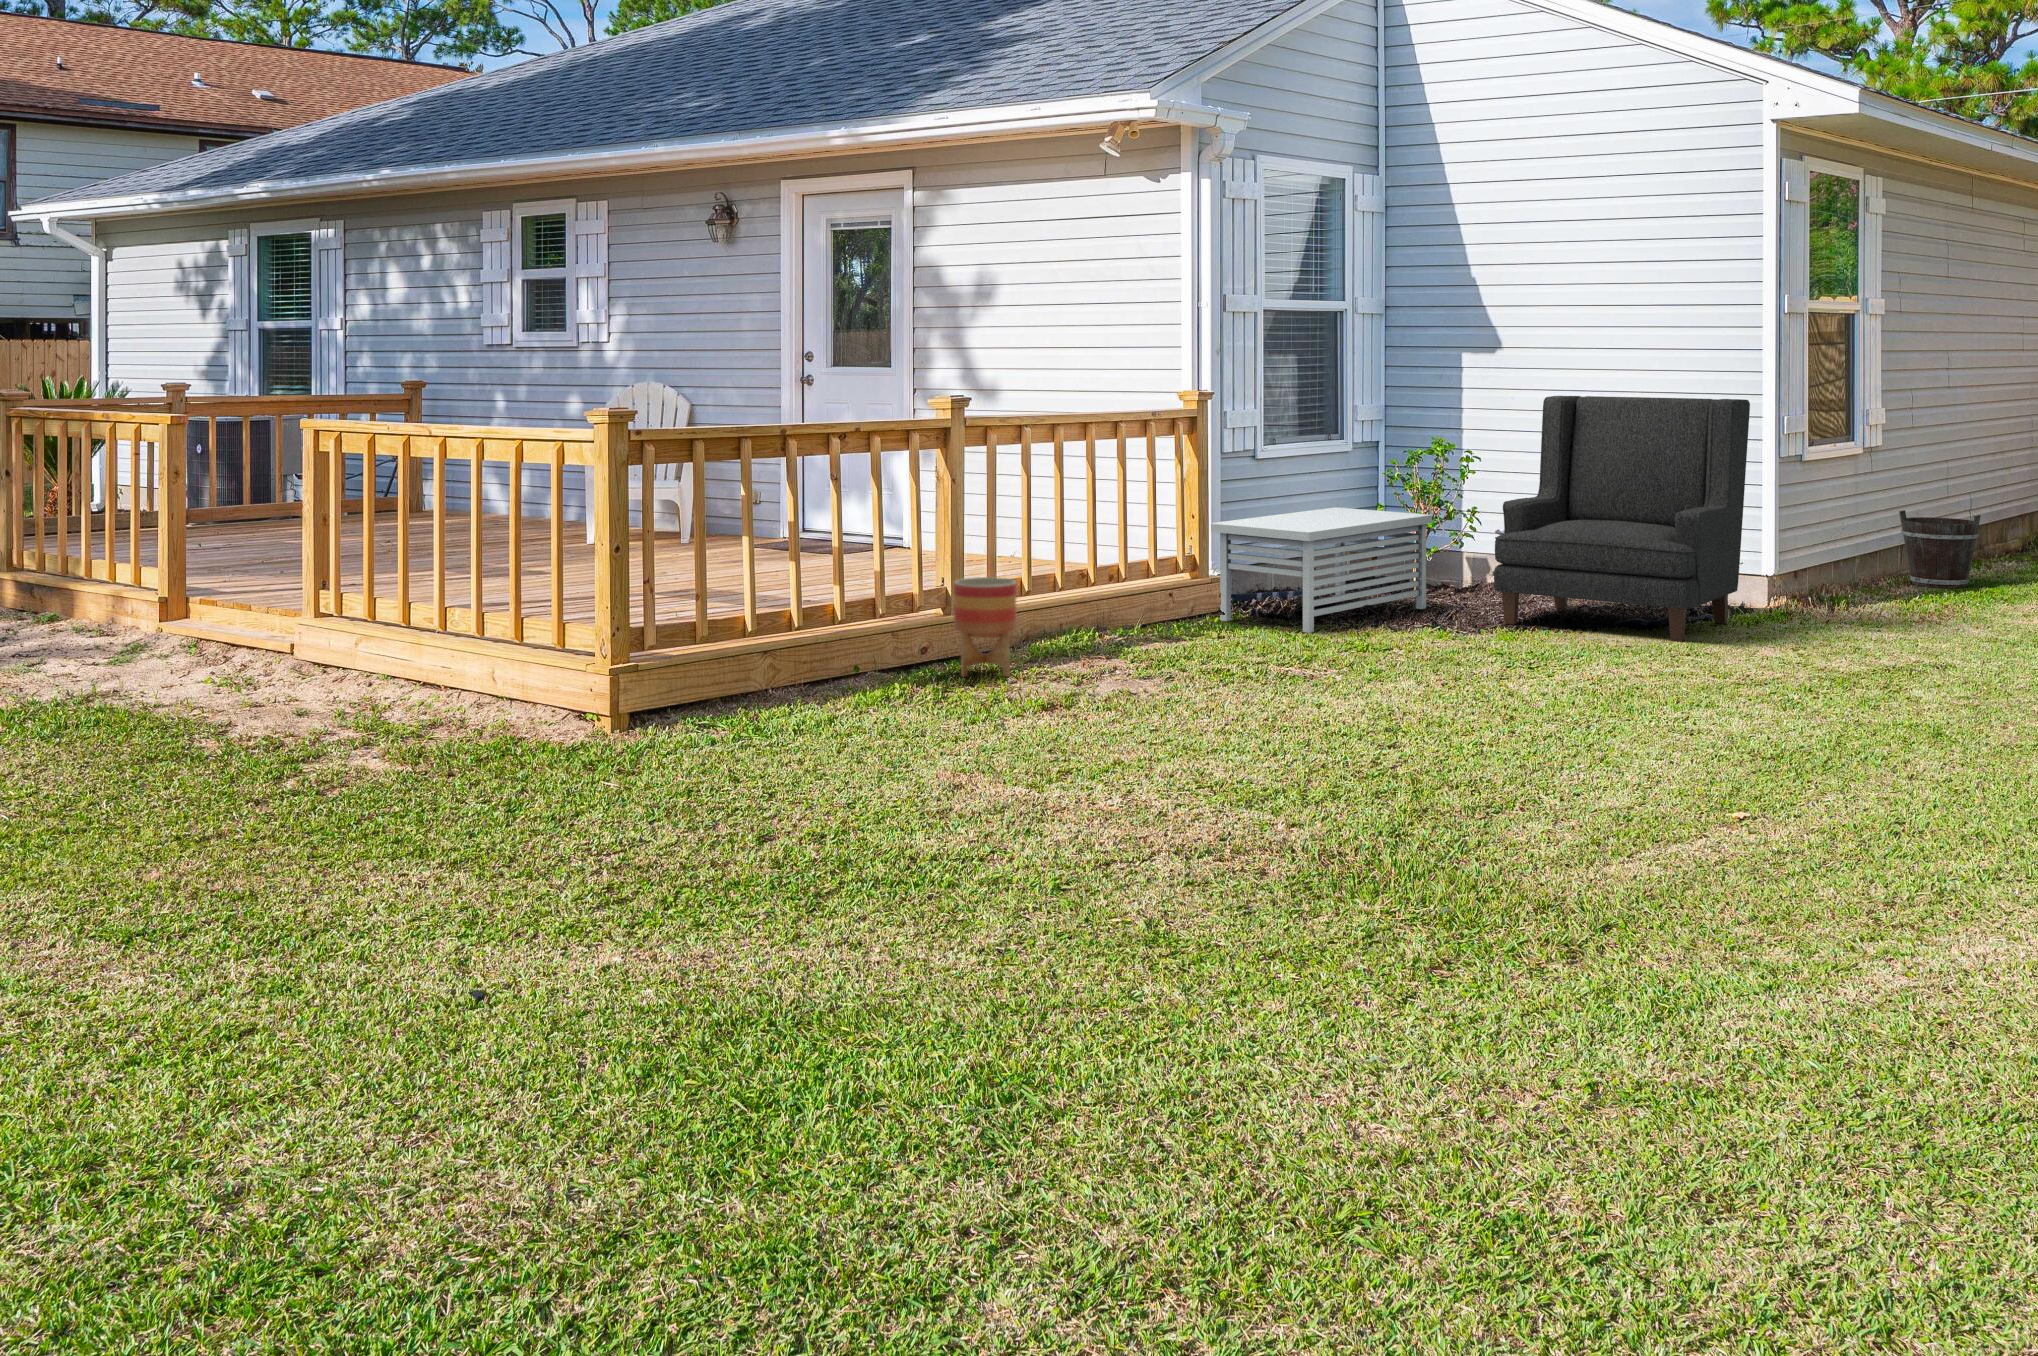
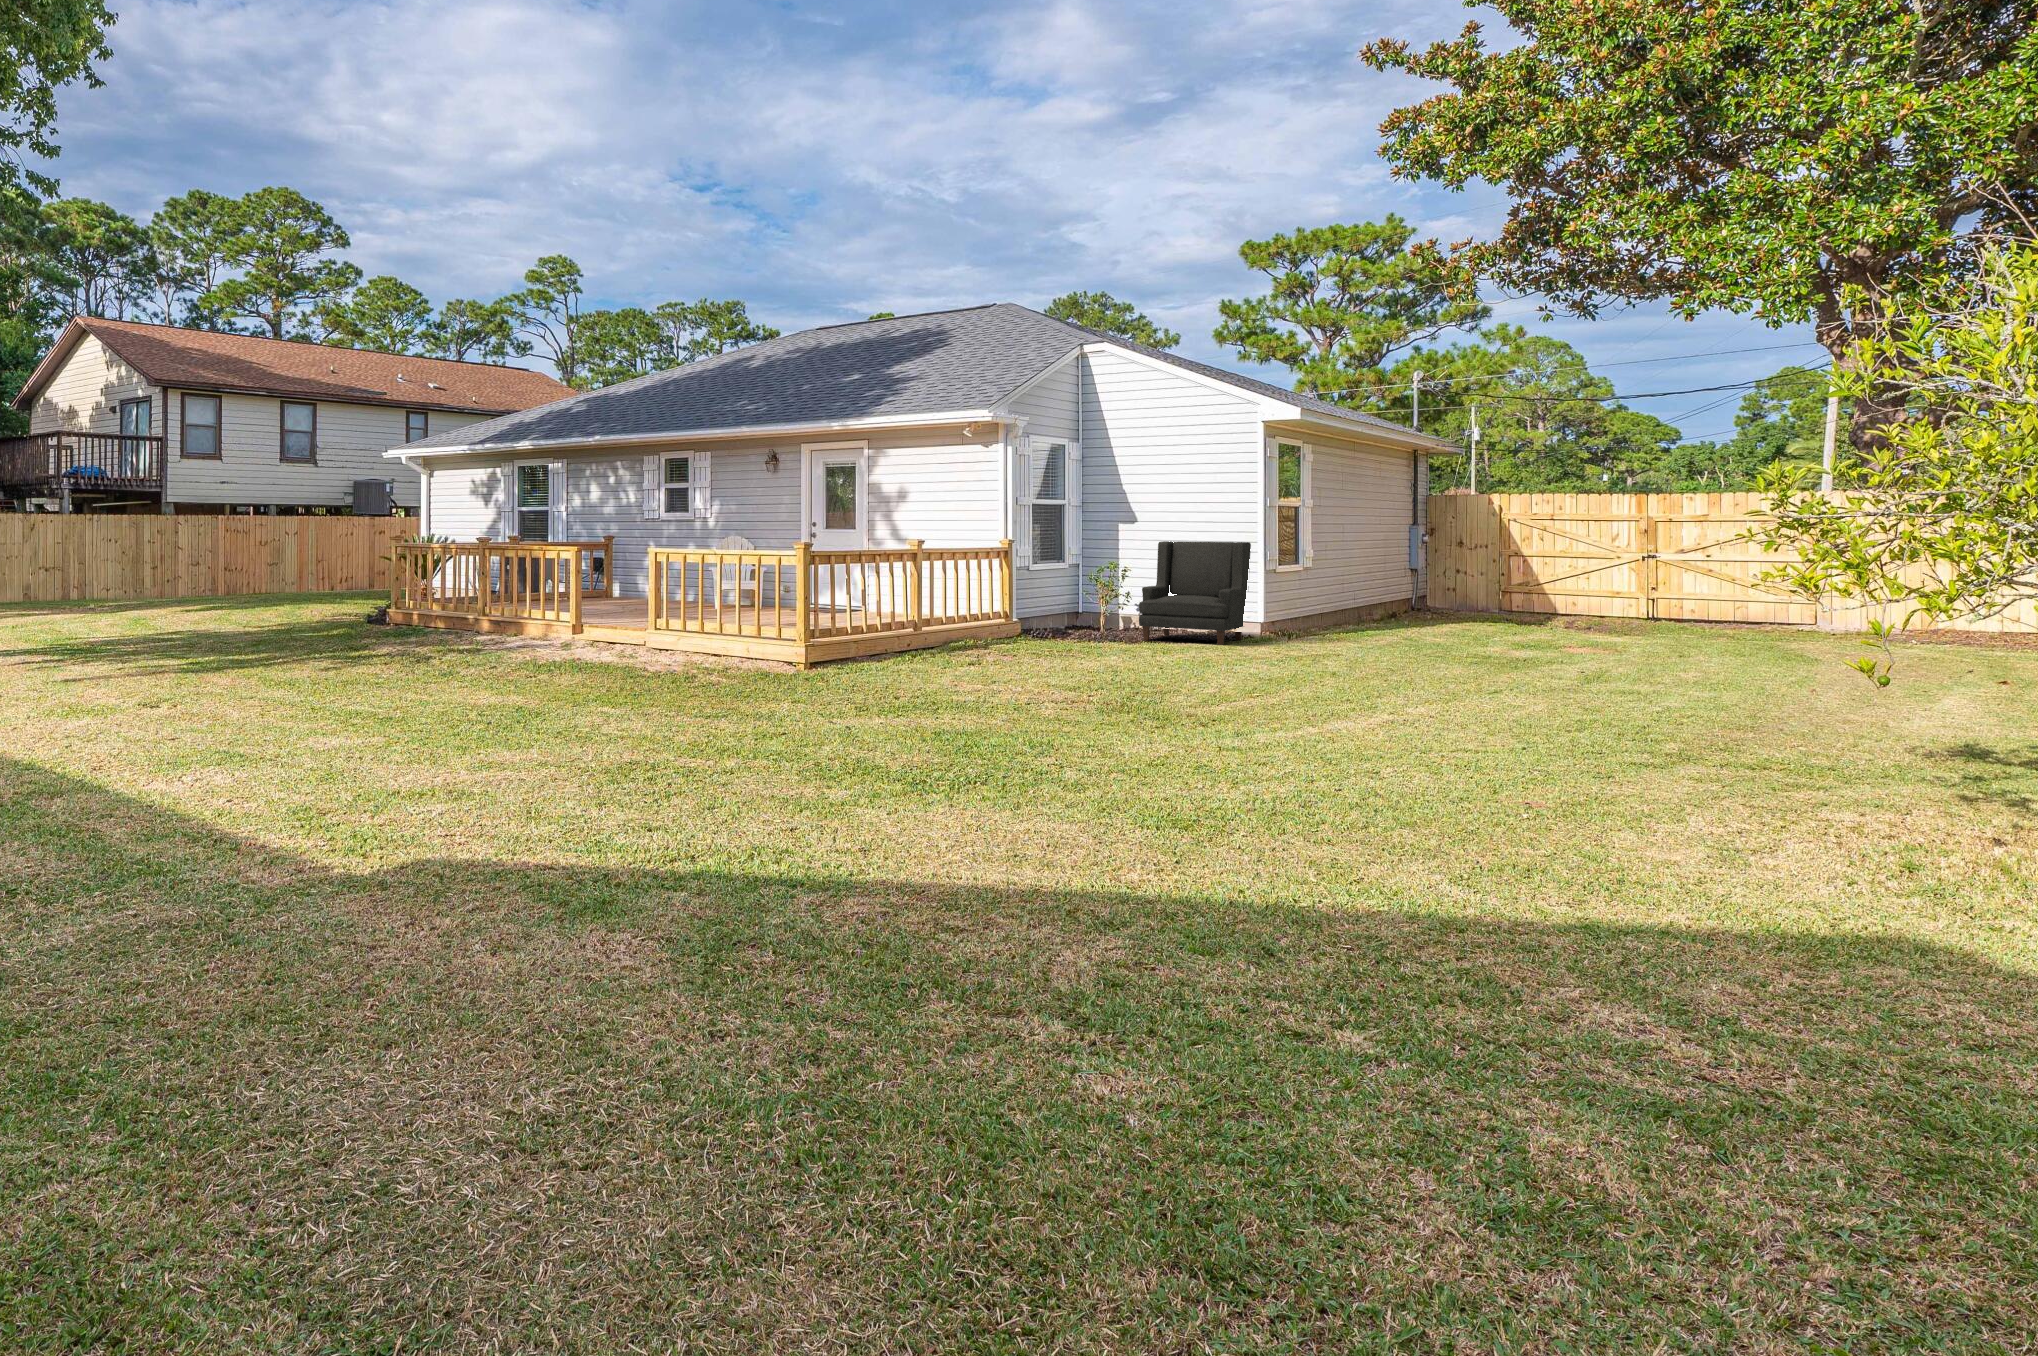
storage bench: present [1211,507,1432,633] -> none [1013,592,1109,643]
bucket: present [1899,510,1980,588] -> none [1319,595,1357,629]
planter: present [954,577,1017,677] -> none [922,615,948,655]

